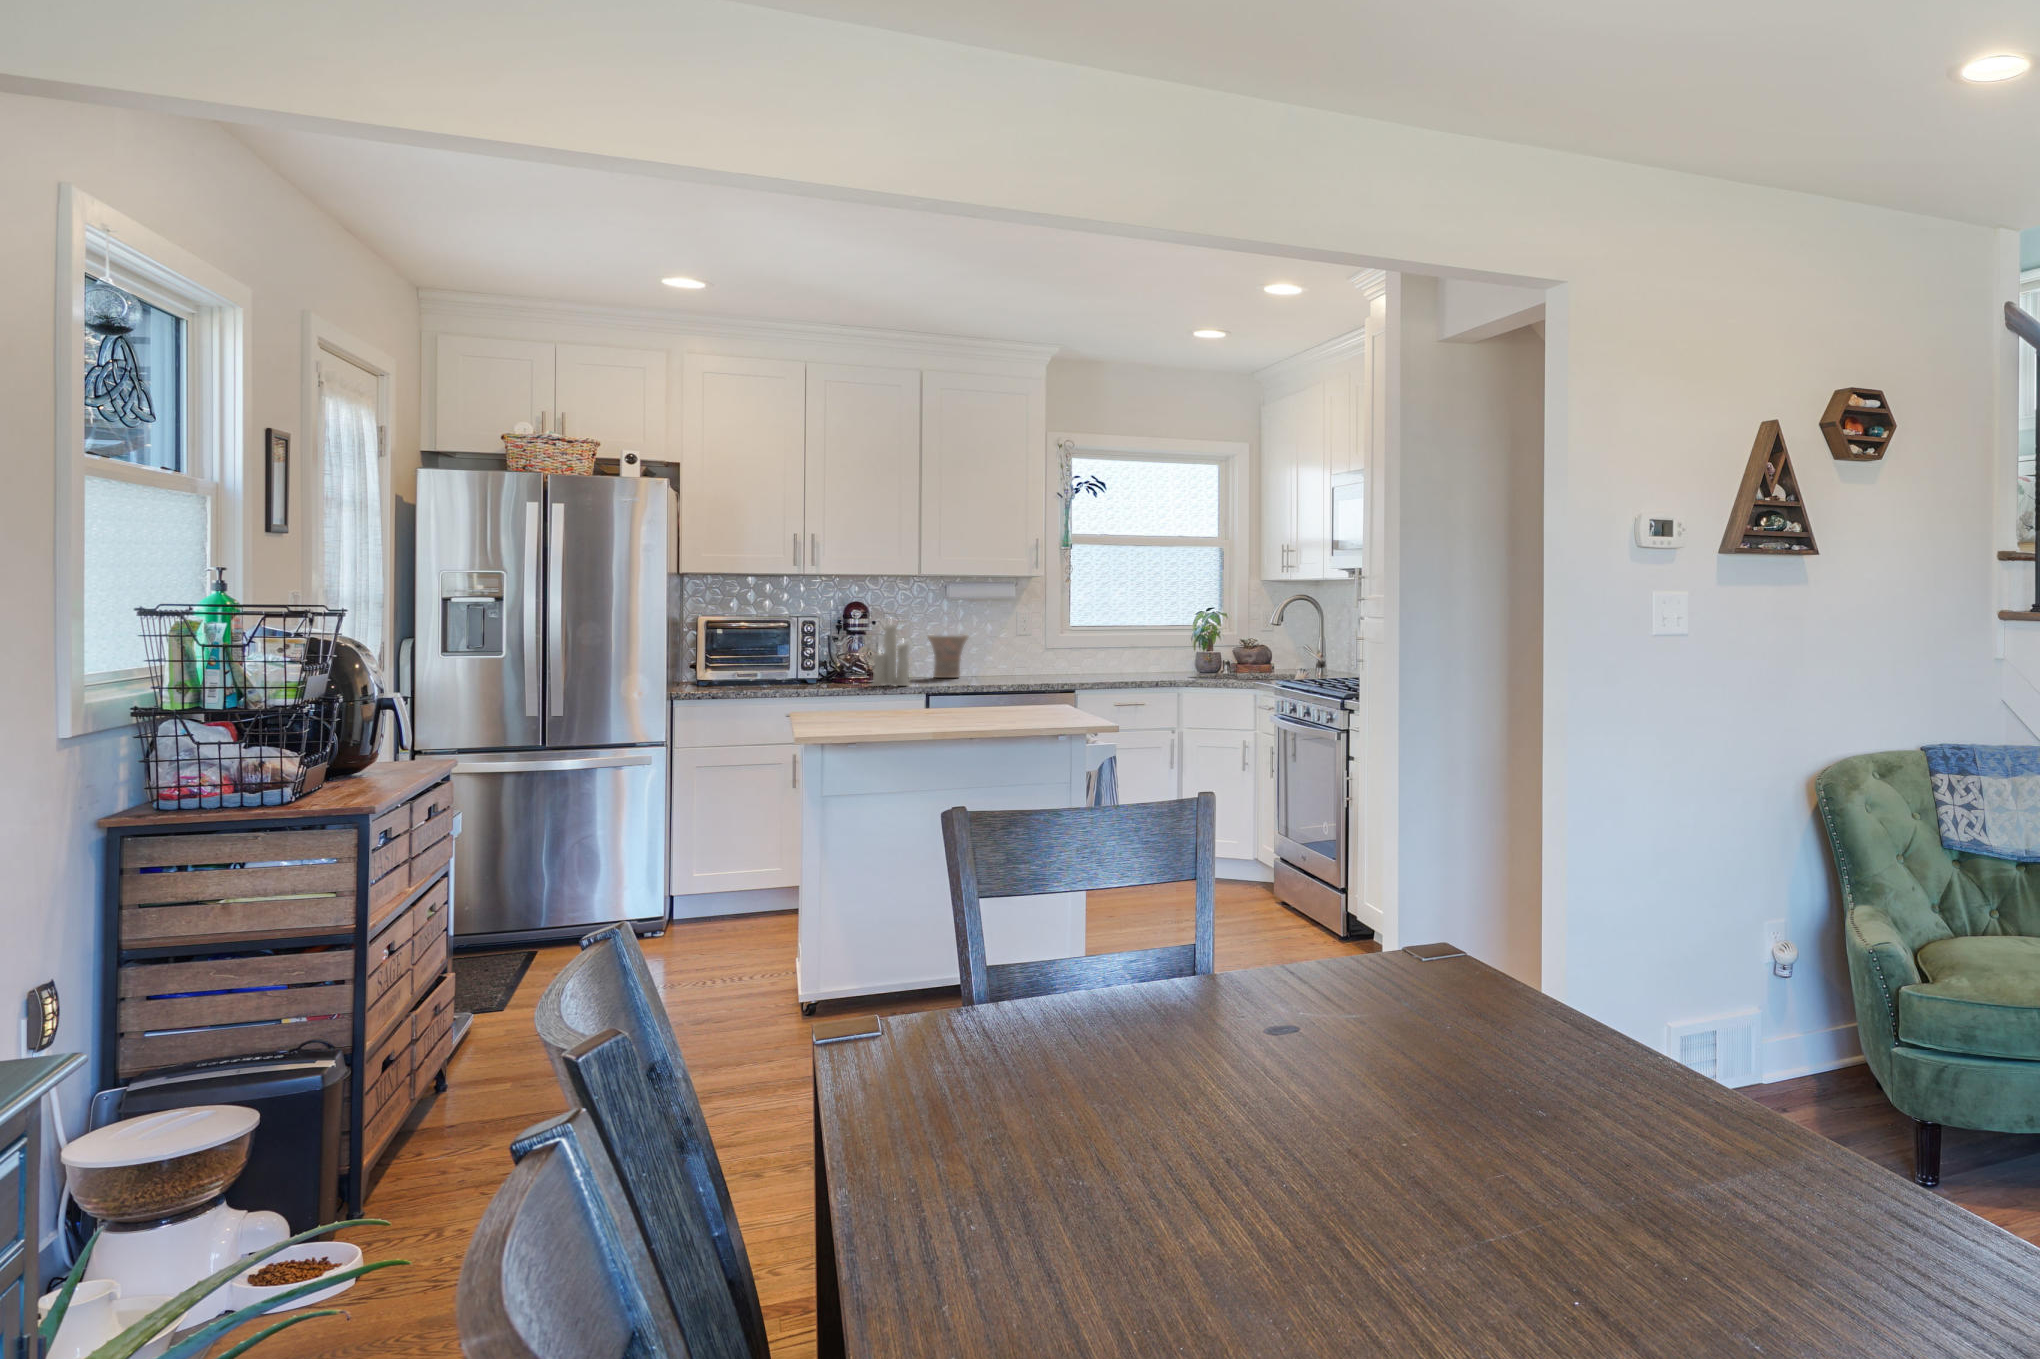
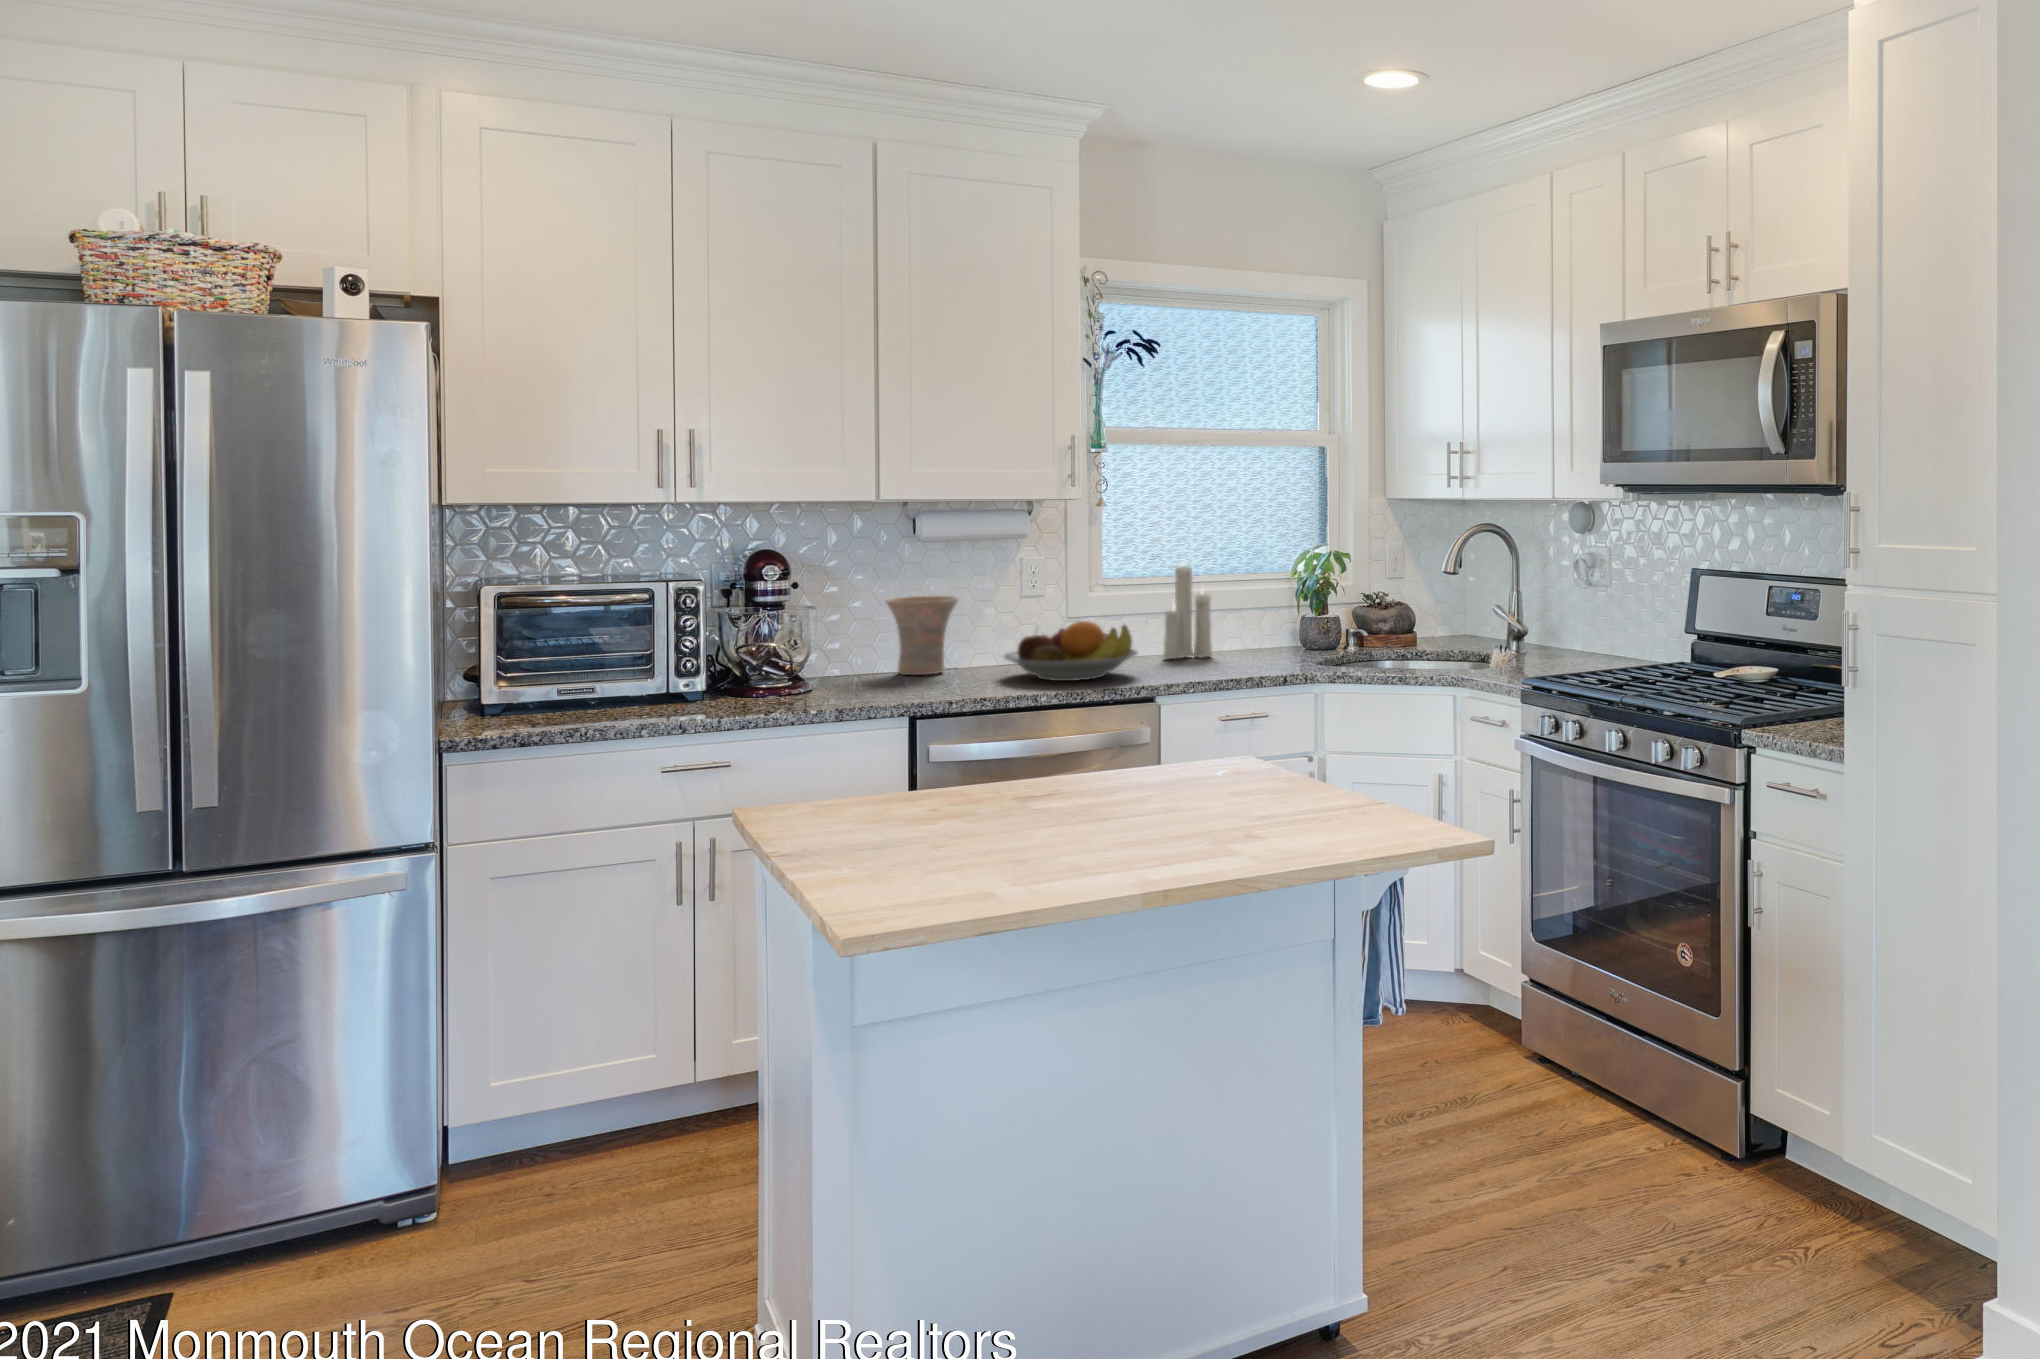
candle: present [873,625,909,686] -> present [1163,566,1212,659]
fruit bowl: none [990,650,1069,683] -> present [1004,621,1137,681]

